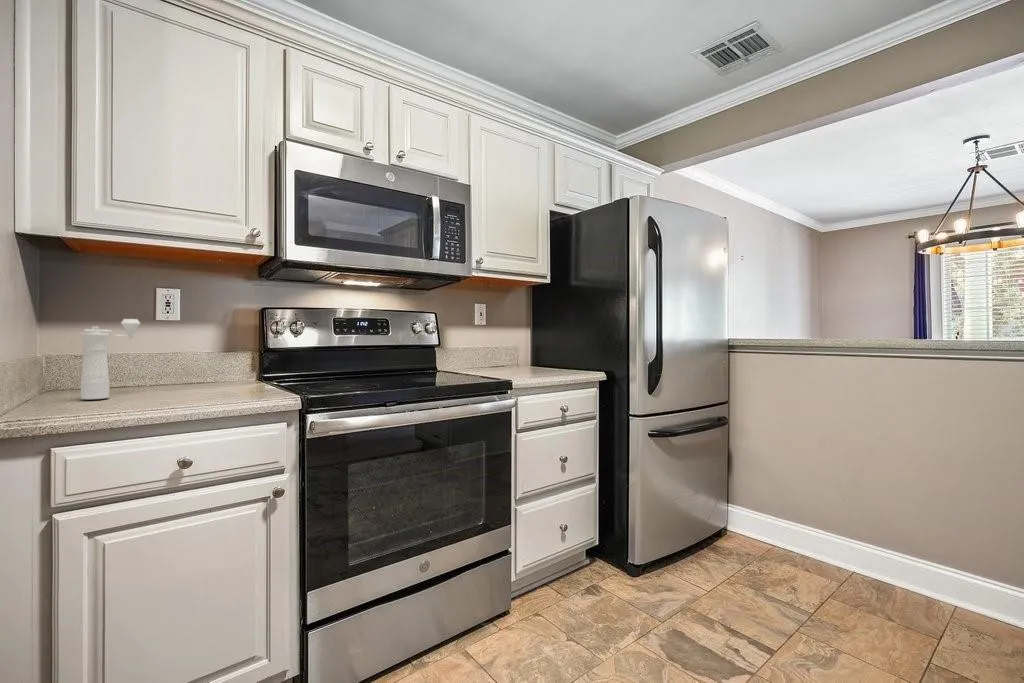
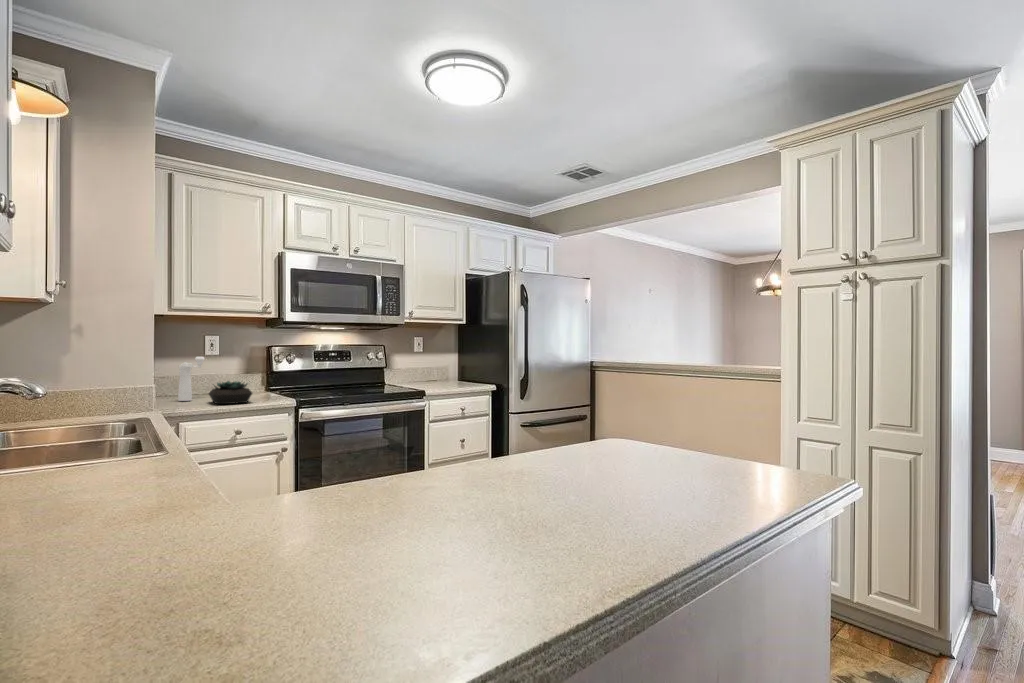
succulent plant: none [134,361,220,407] -> present [209,381,252,404]

